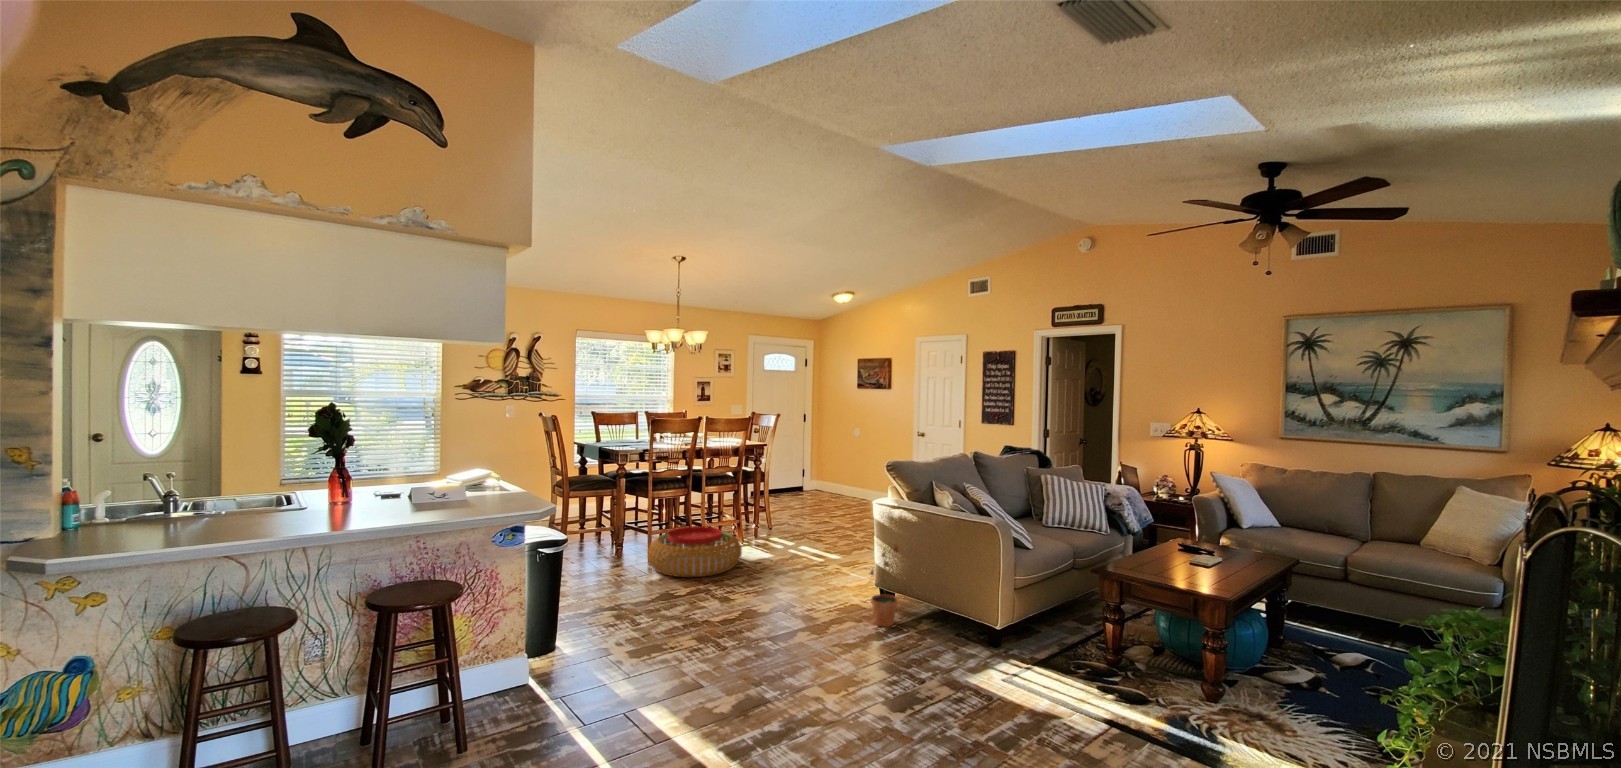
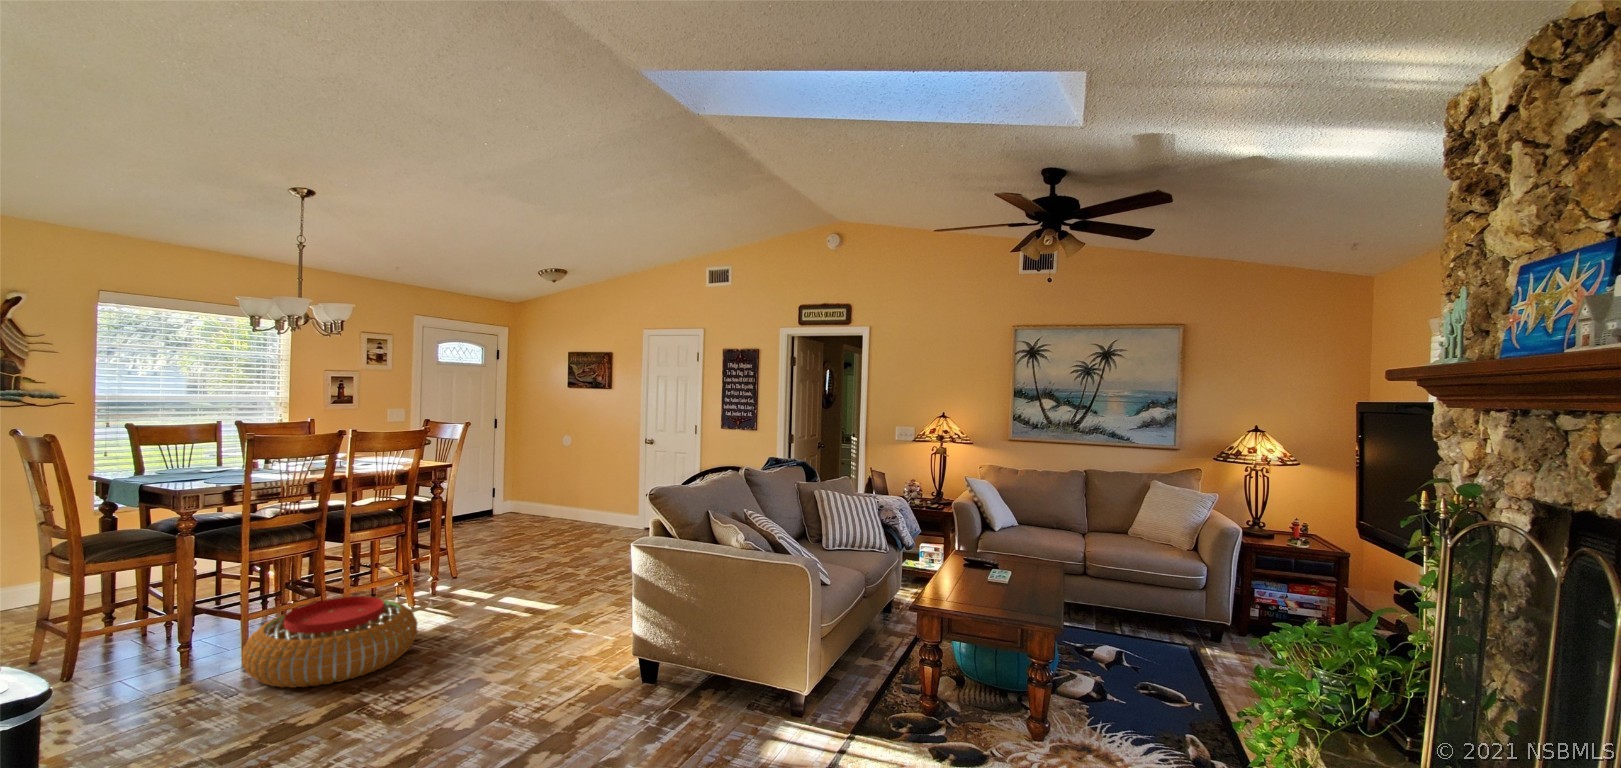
potted plant: present [869,546,899,627] -> none [631,600,674,715]

